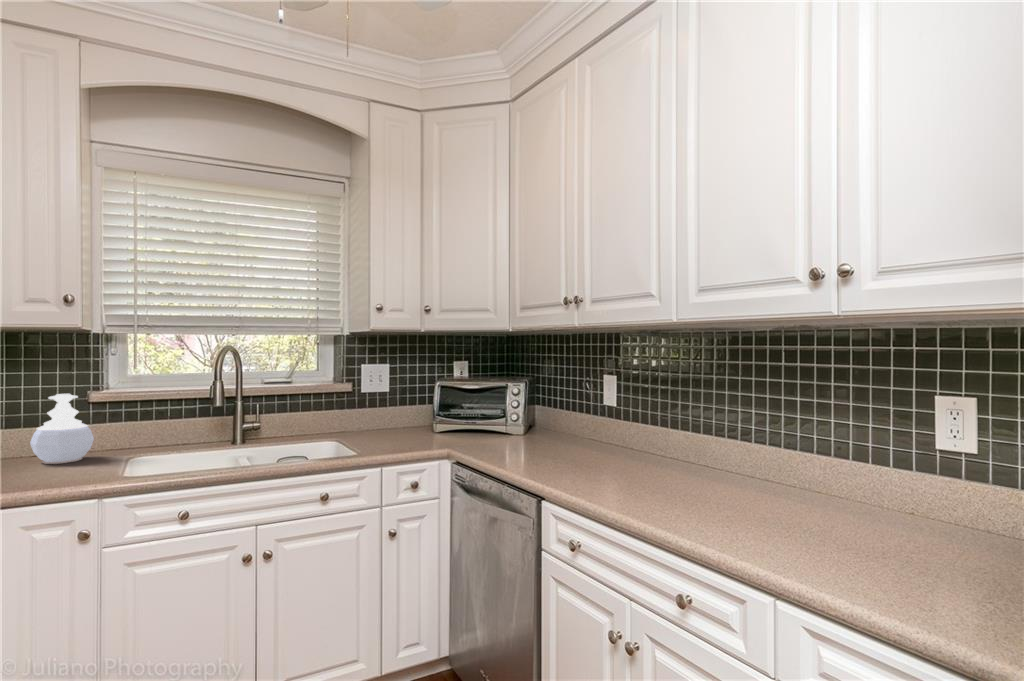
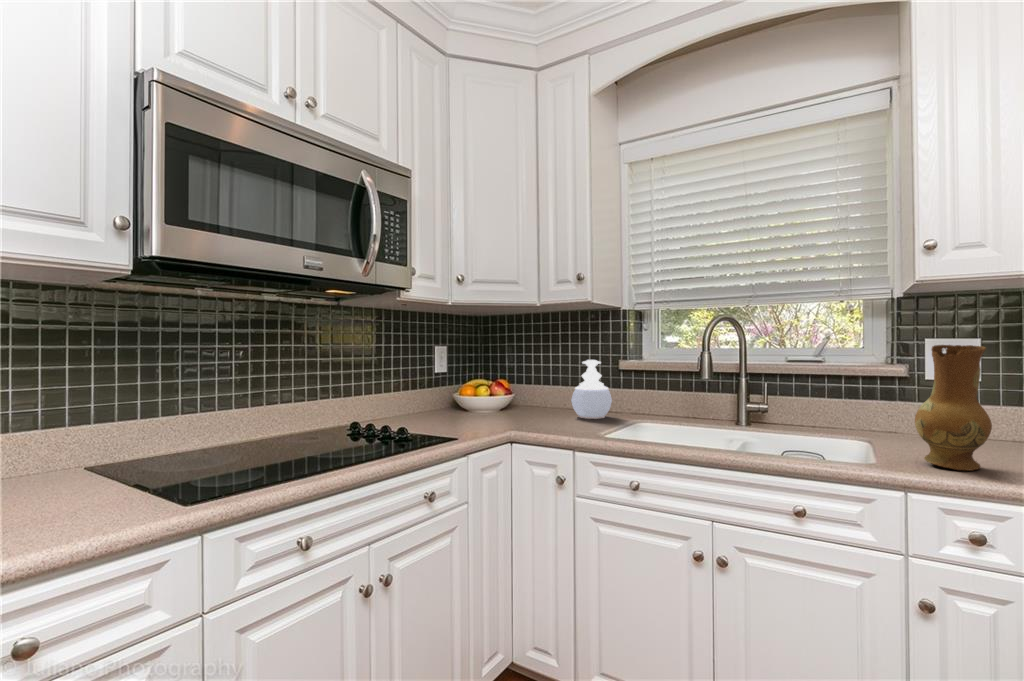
ceramic jug: none [382,372,418,448] -> present [915,345,992,471]

